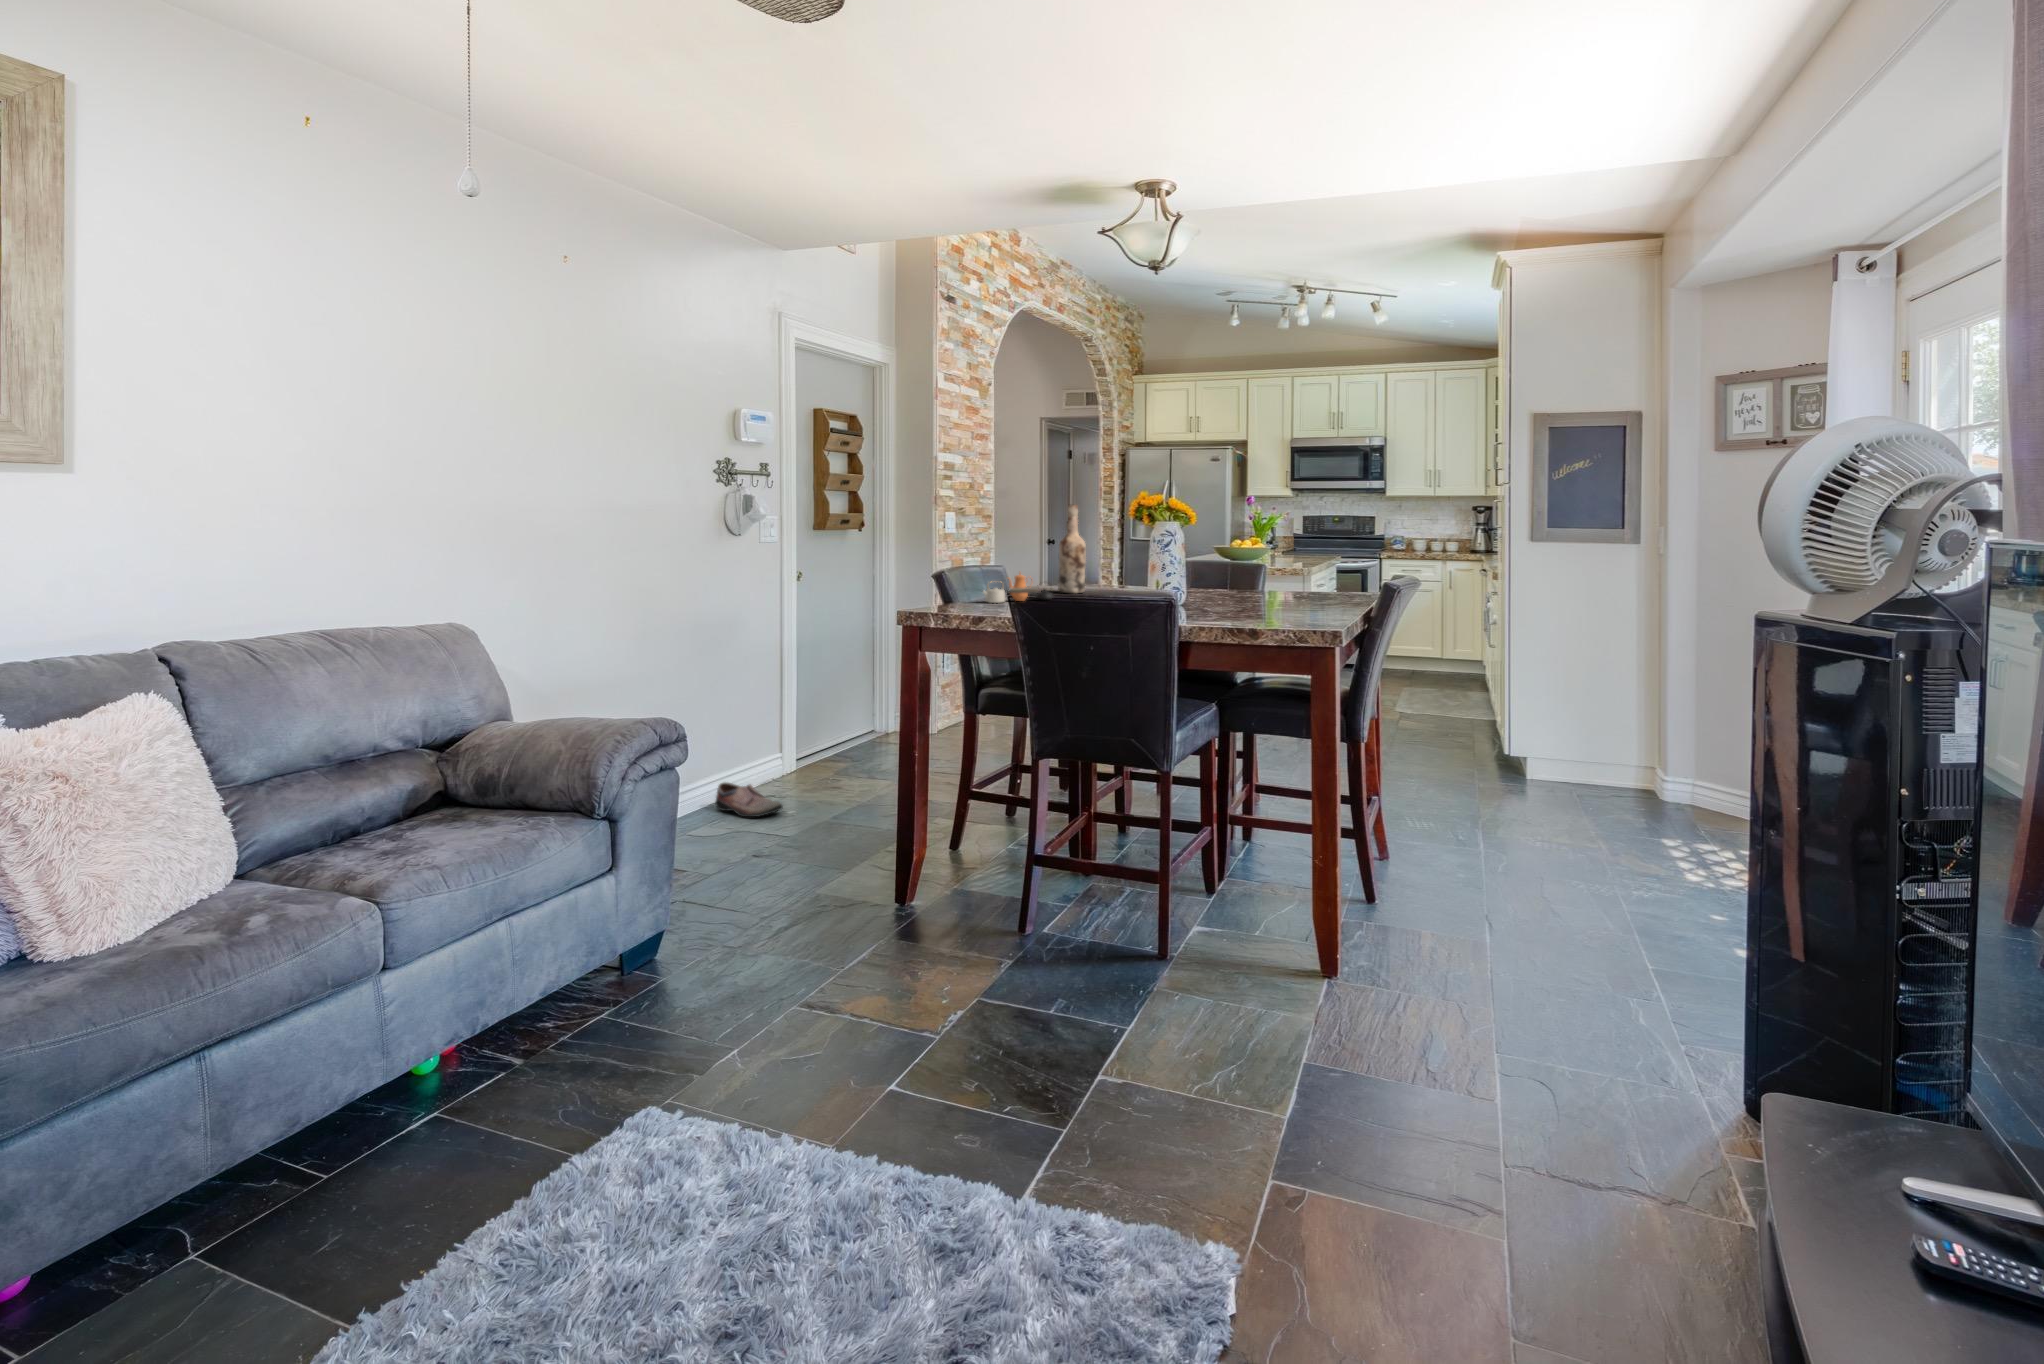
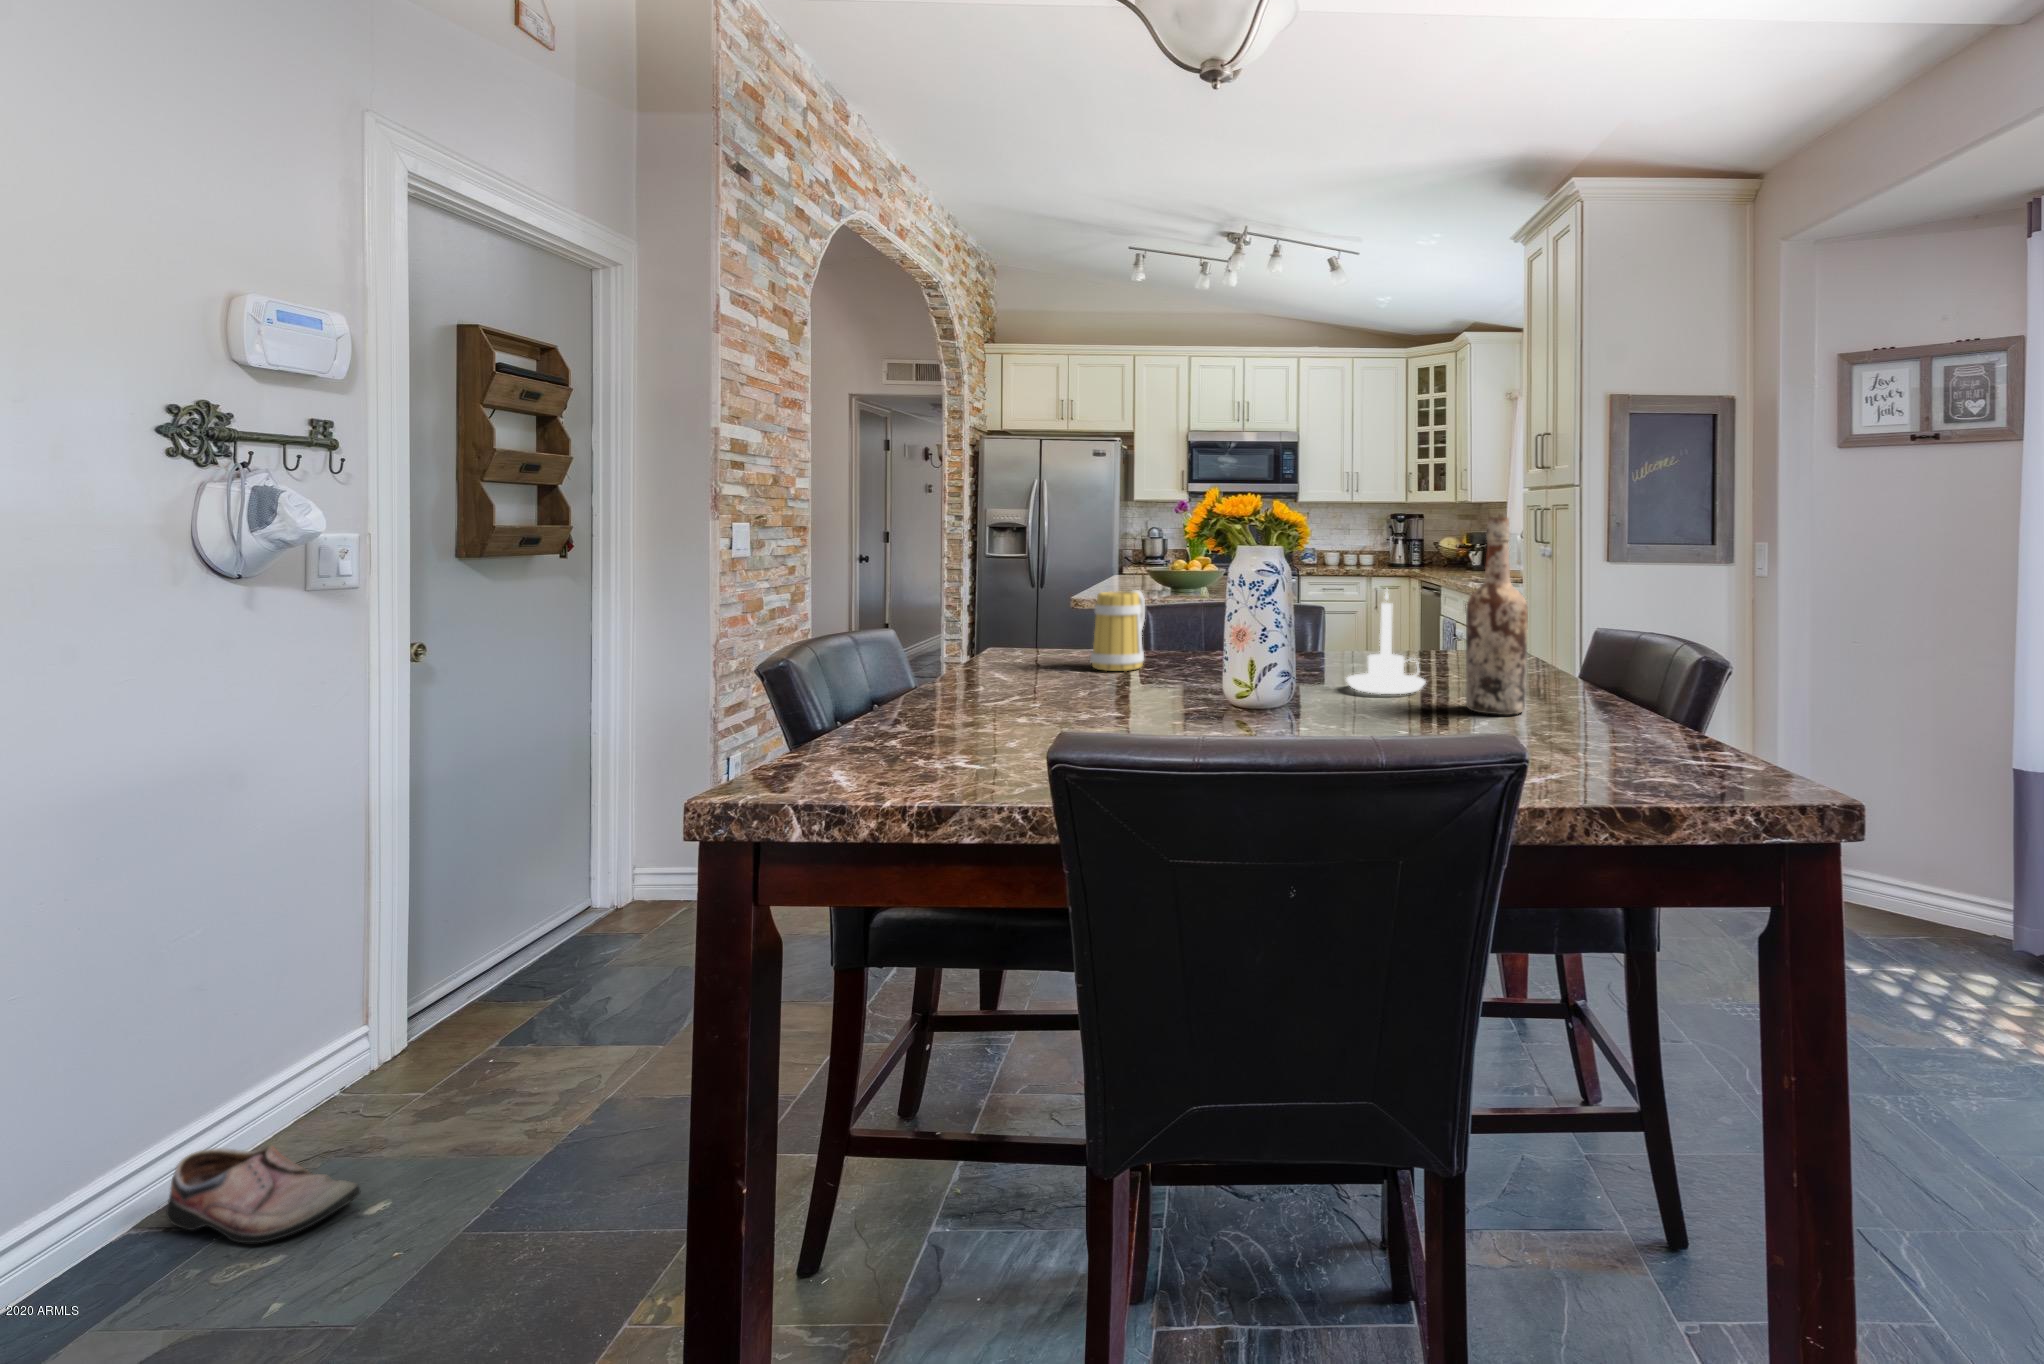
wine bottle: present [1058,505,1086,593] -> present [1466,517,1528,715]
candle holder: none [1218,544,1261,600] -> present [1346,592,1425,694]
mug: none [1104,547,1139,590] -> present [1091,590,1145,671]
teapot: present [983,573,1053,603] -> none [897,662,1049,742]

